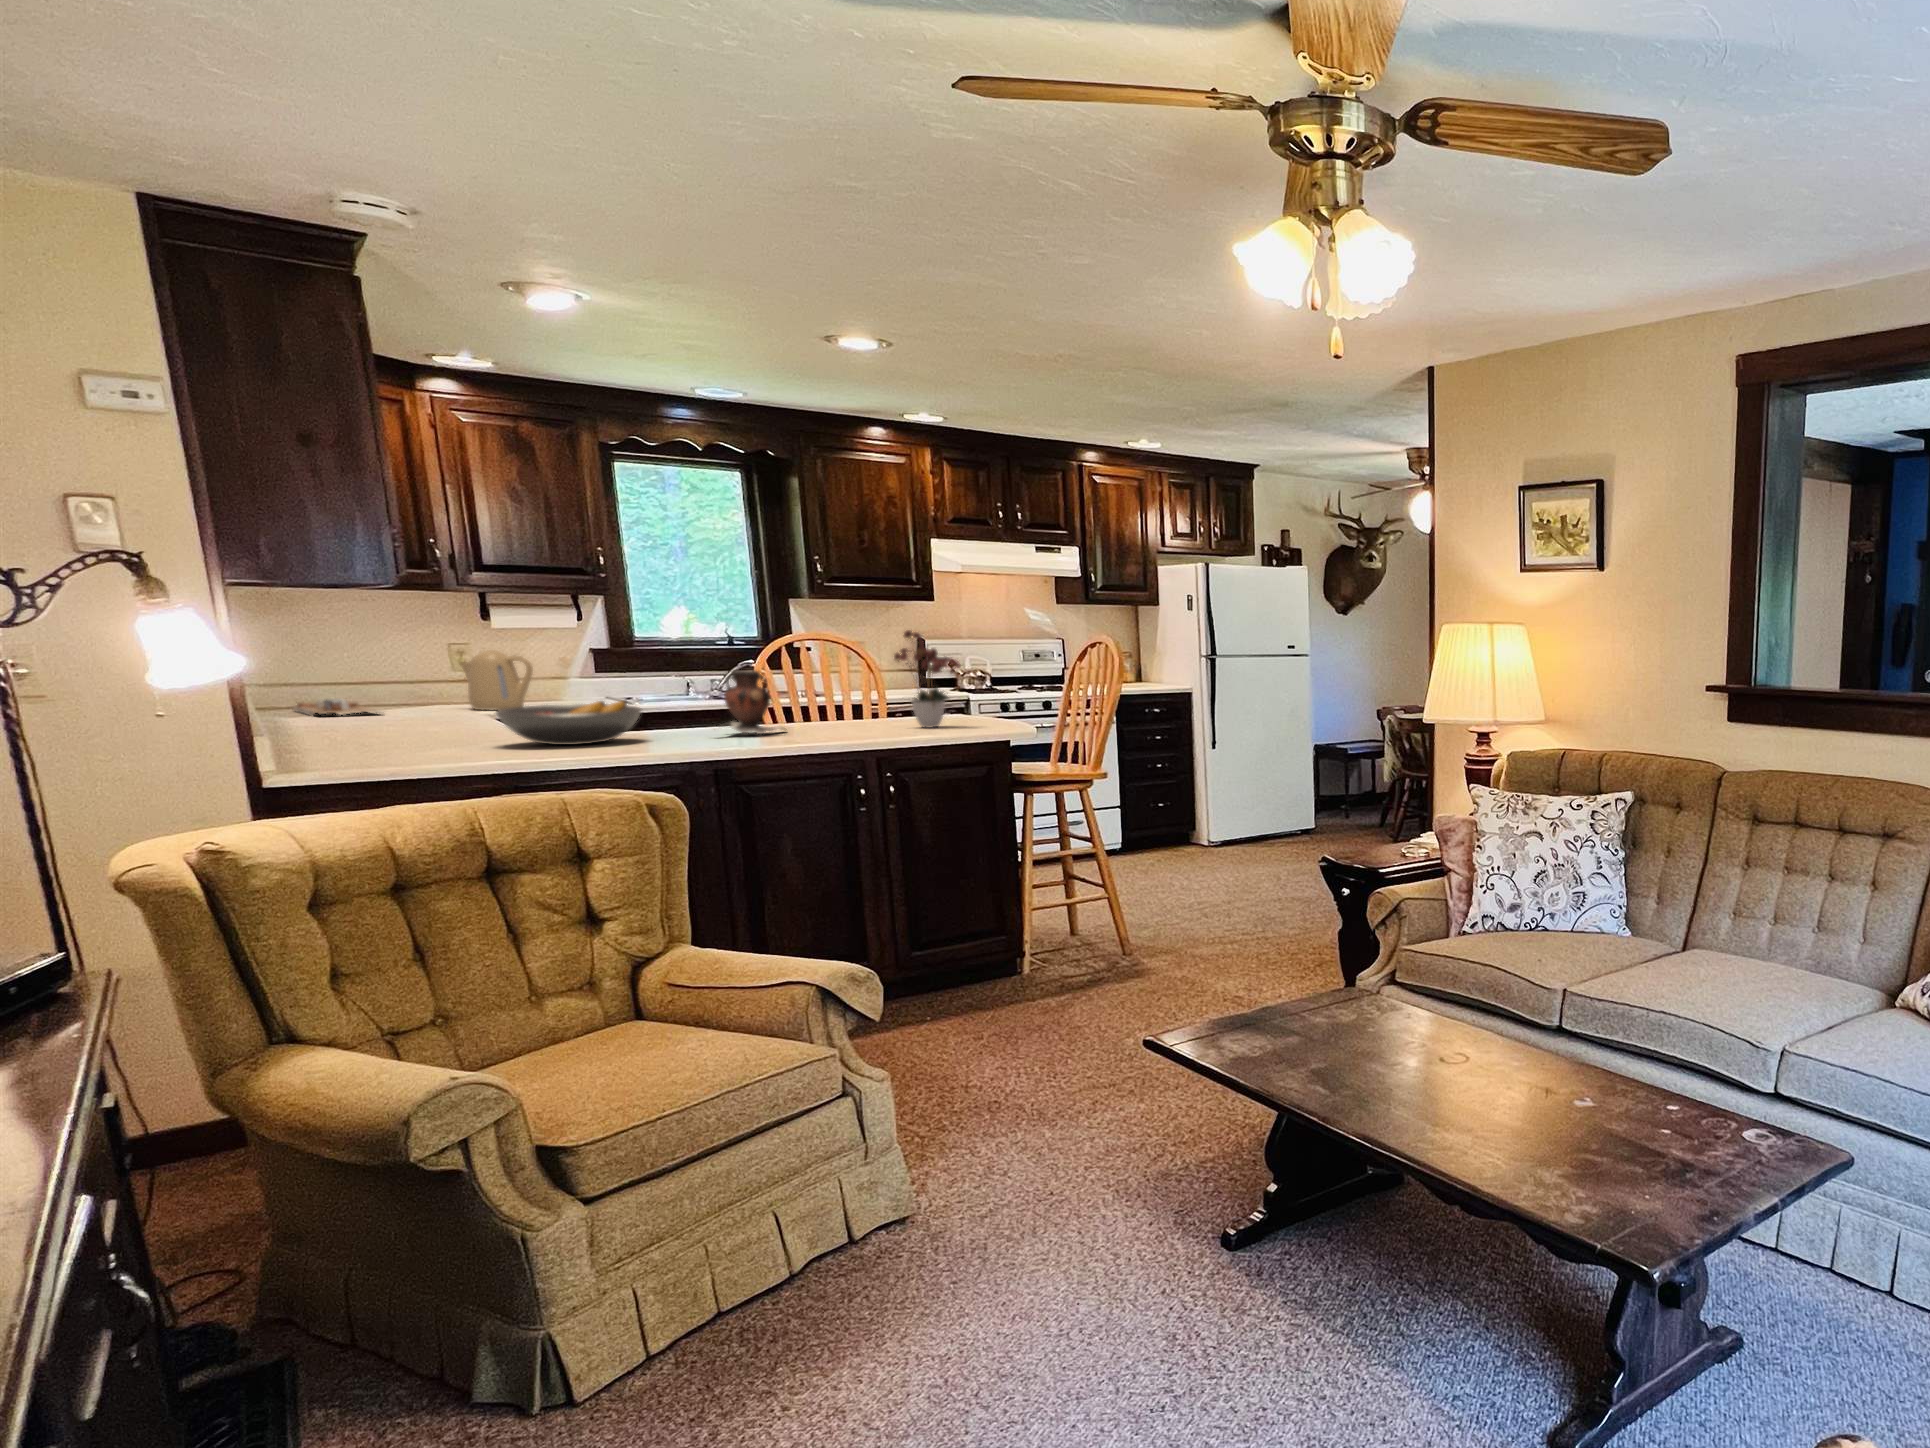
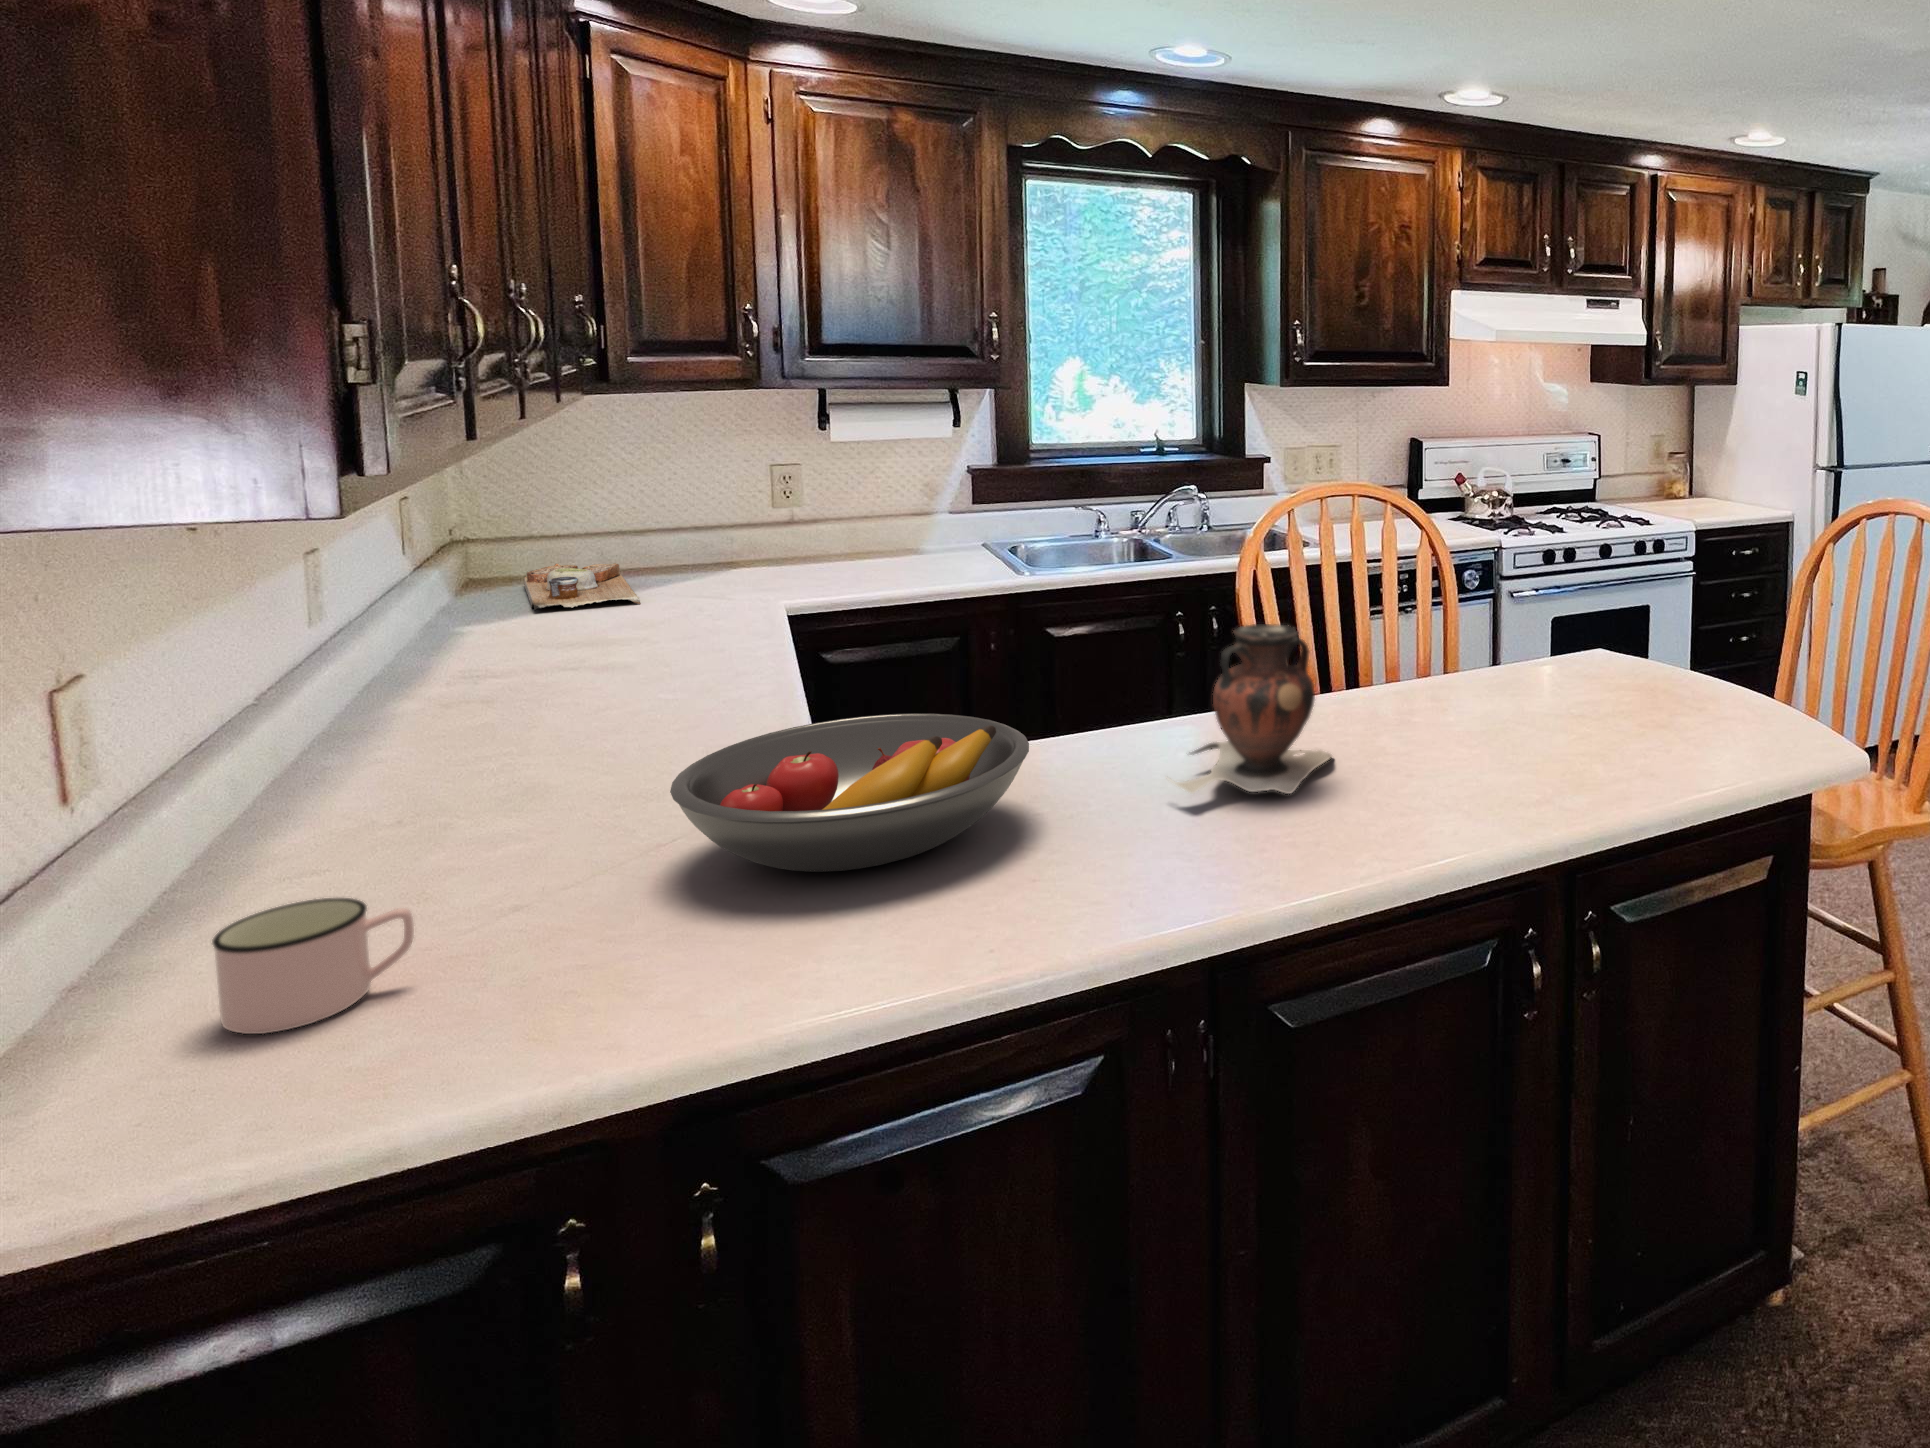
flower arrangement: present [894,630,960,728] -> none [1557,497,1725,741]
kettle: present [460,650,533,711] -> none [770,482,878,584]
mug: none [358,727,420,759] -> present [212,898,414,1034]

